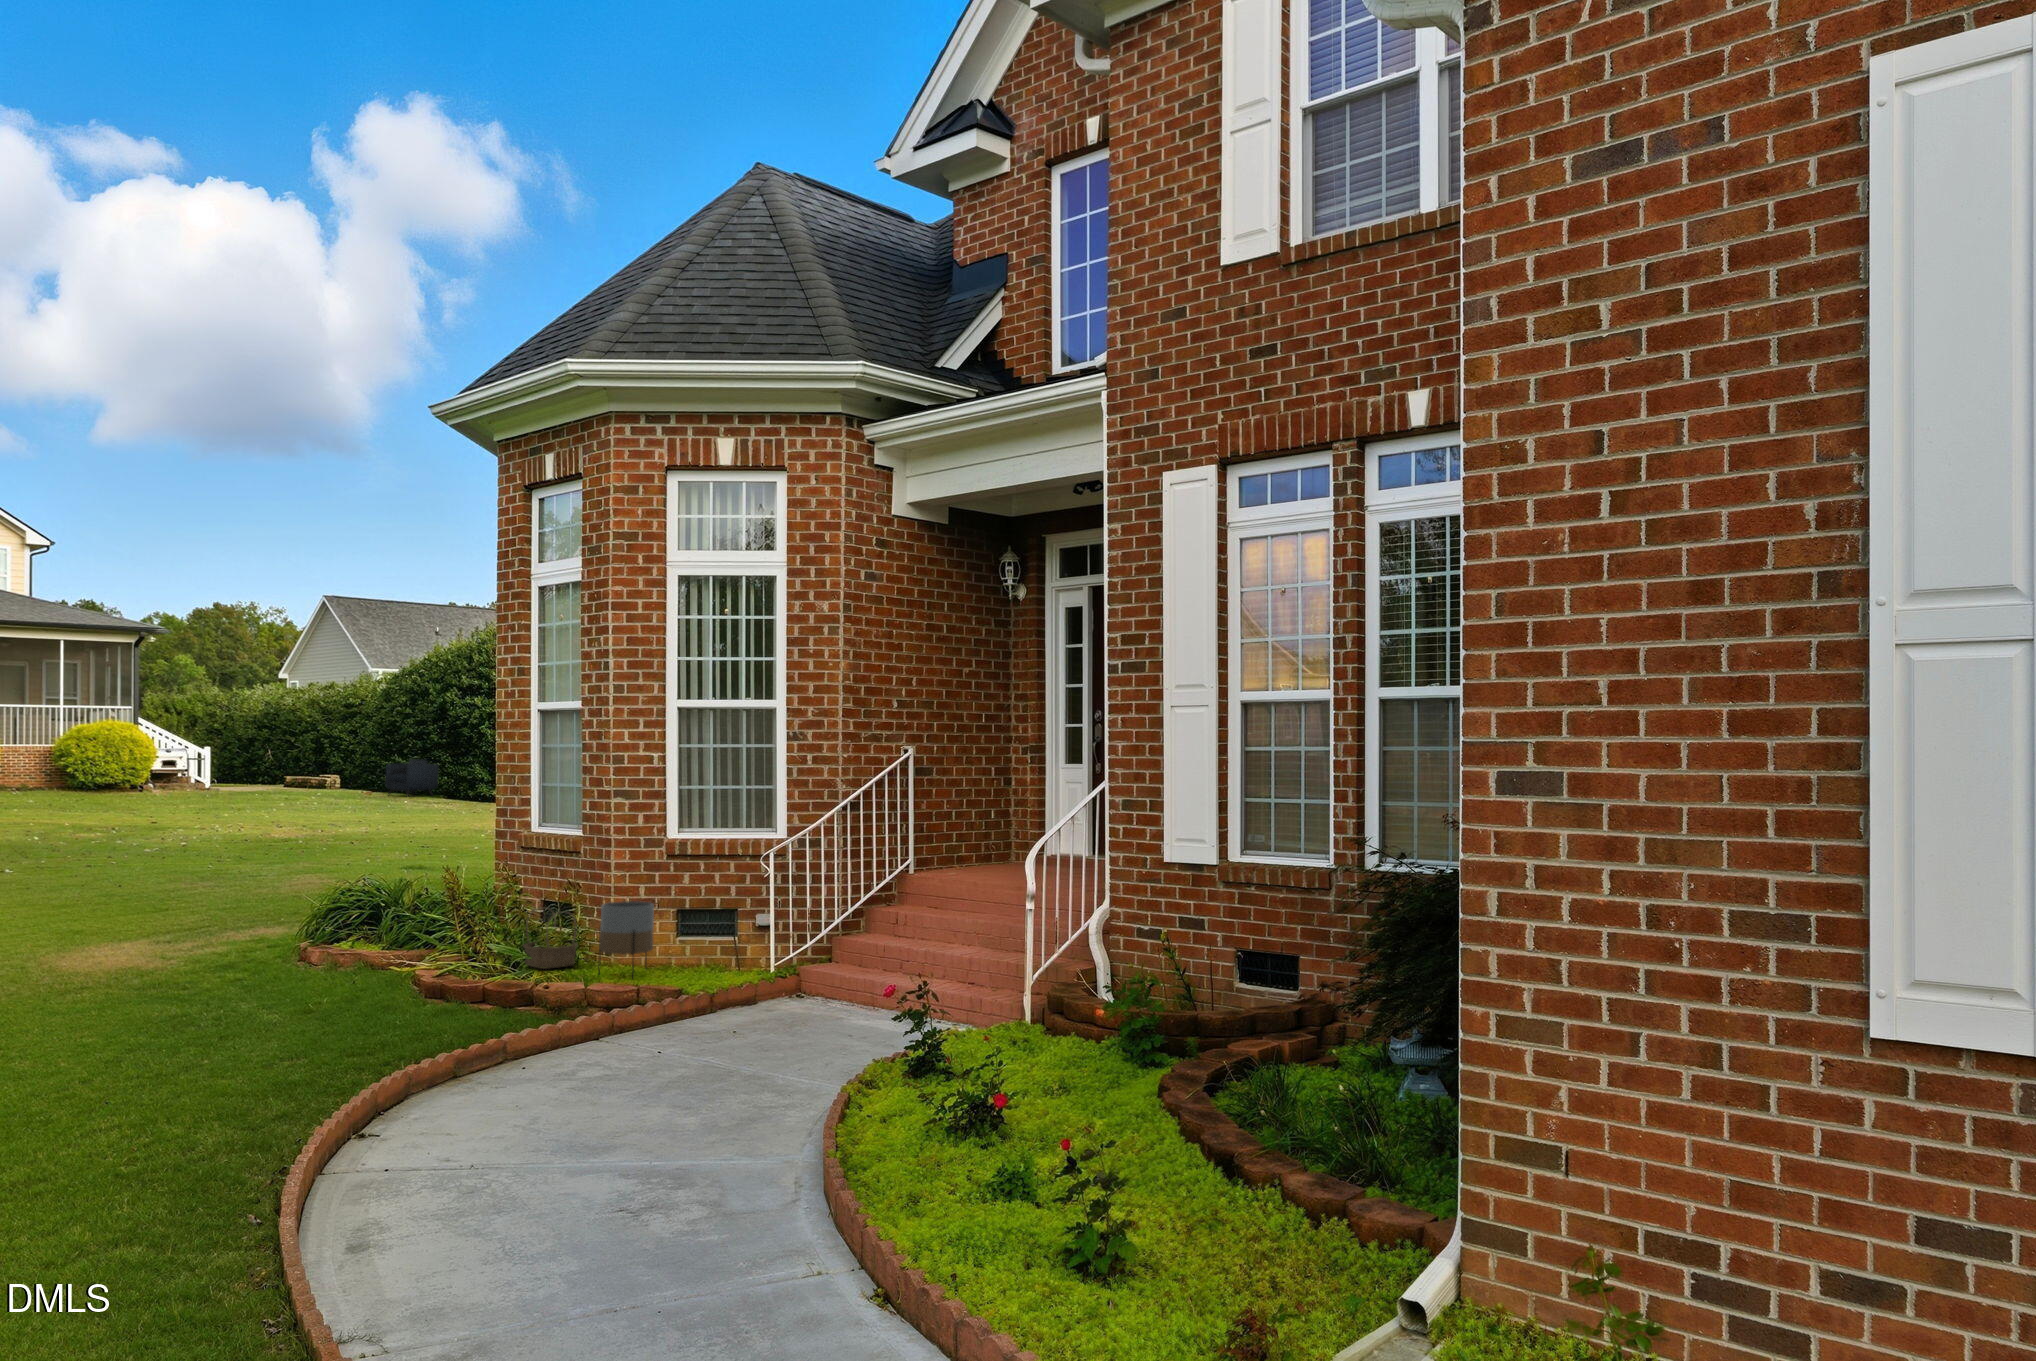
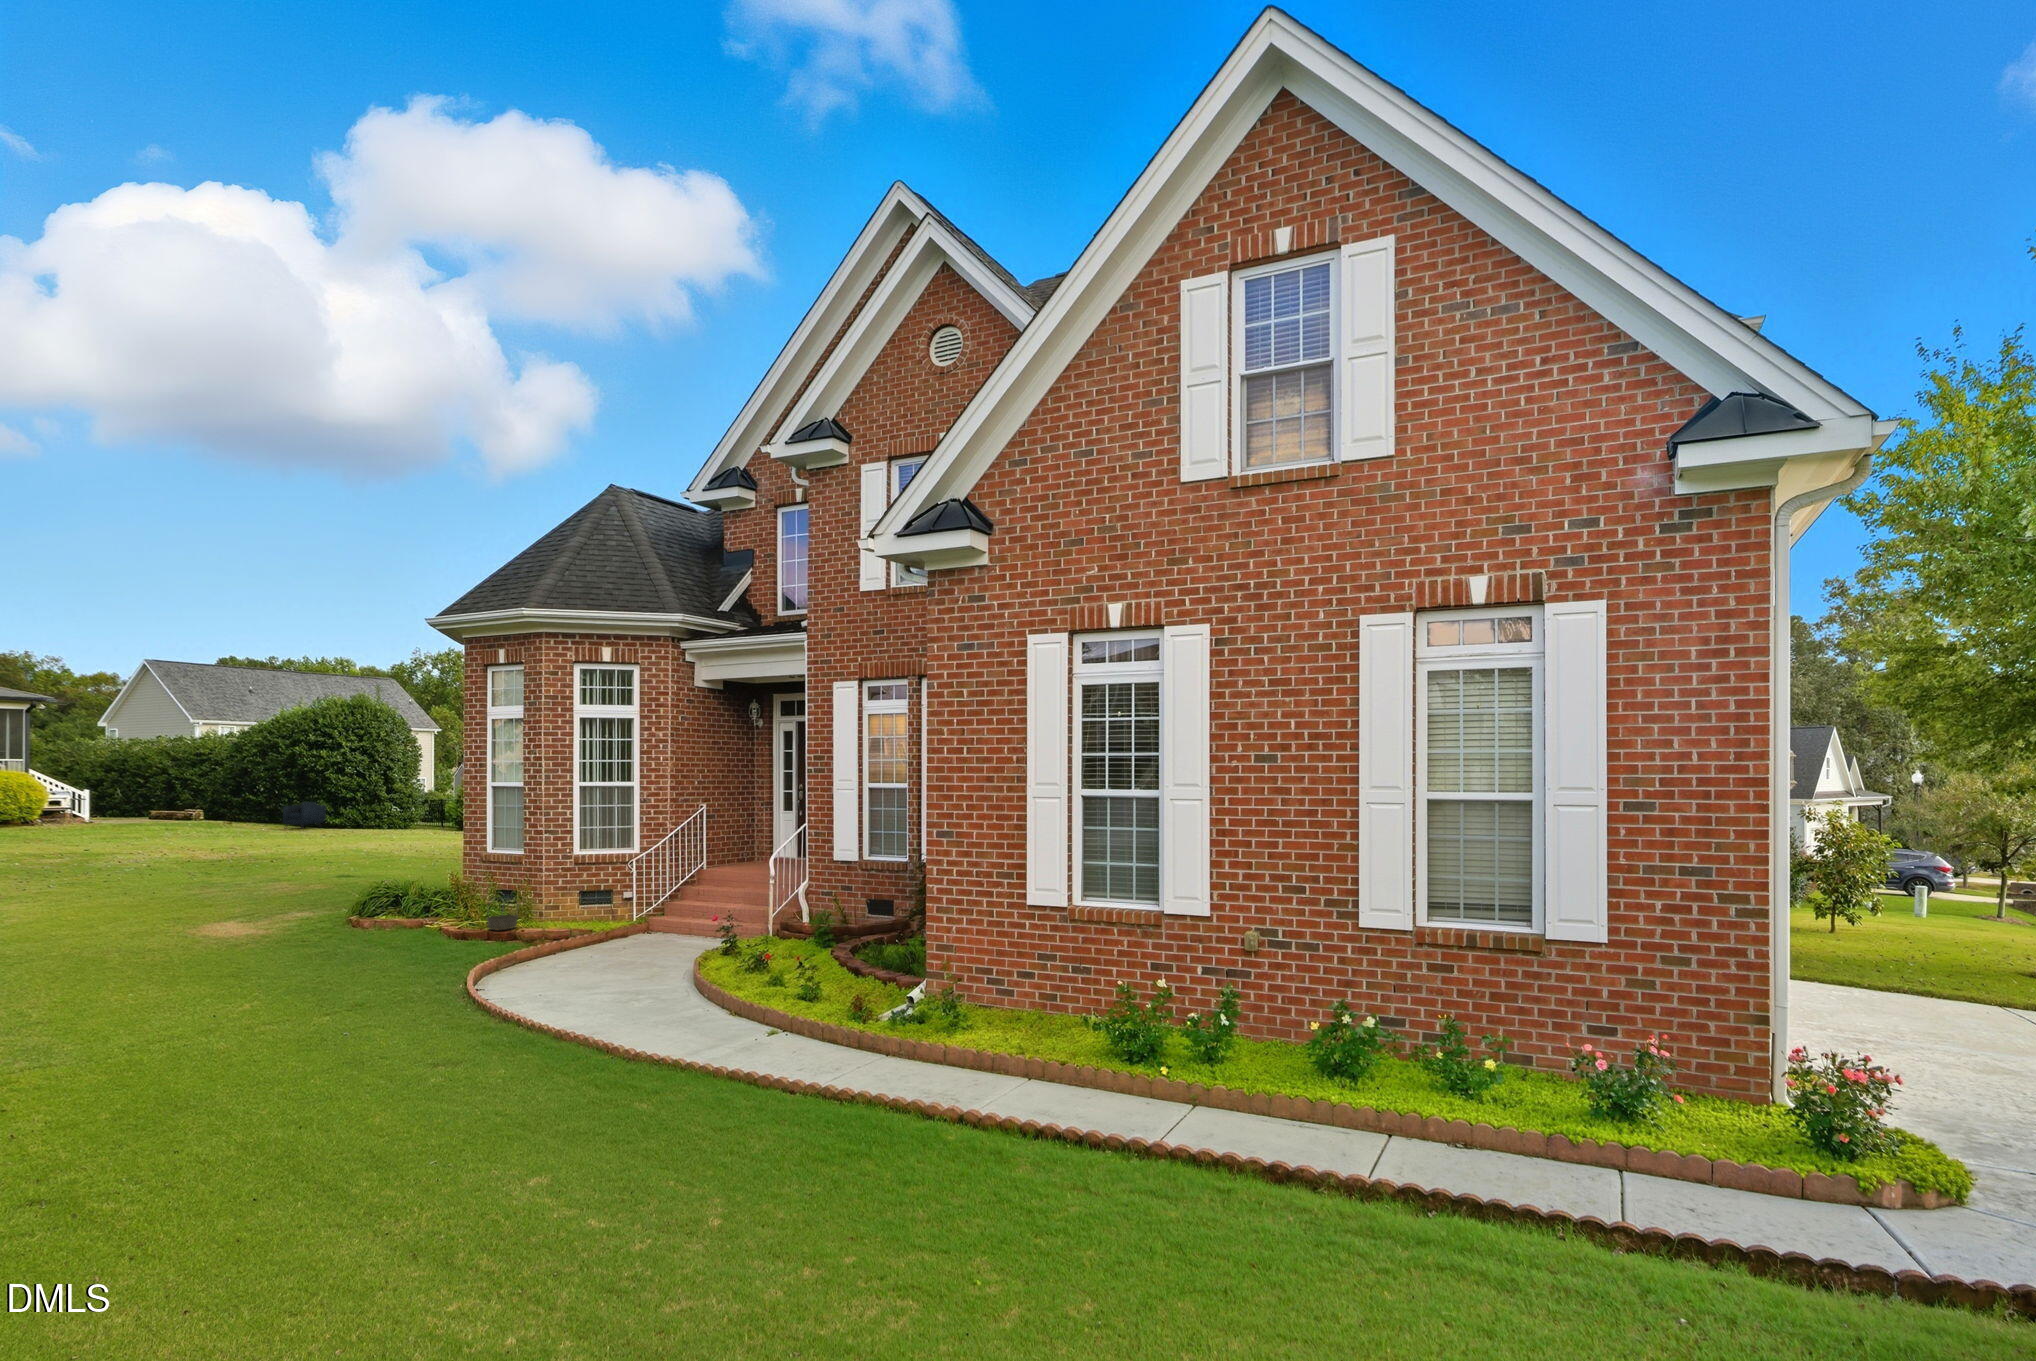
planter: present [599,901,654,970] -> none [534,891,566,932]

